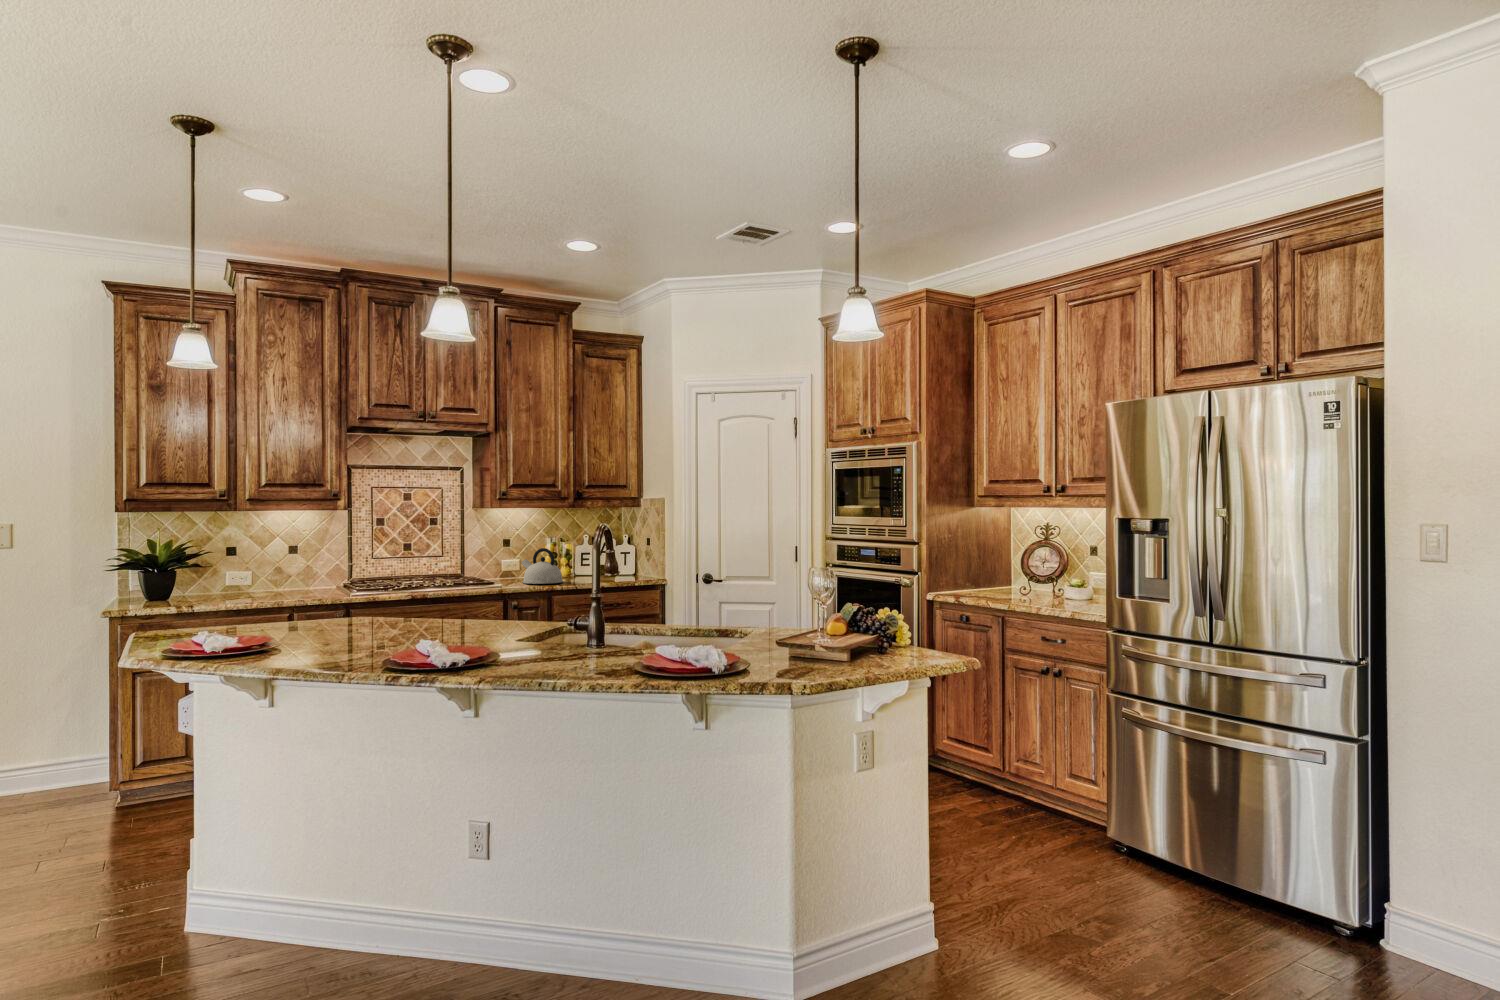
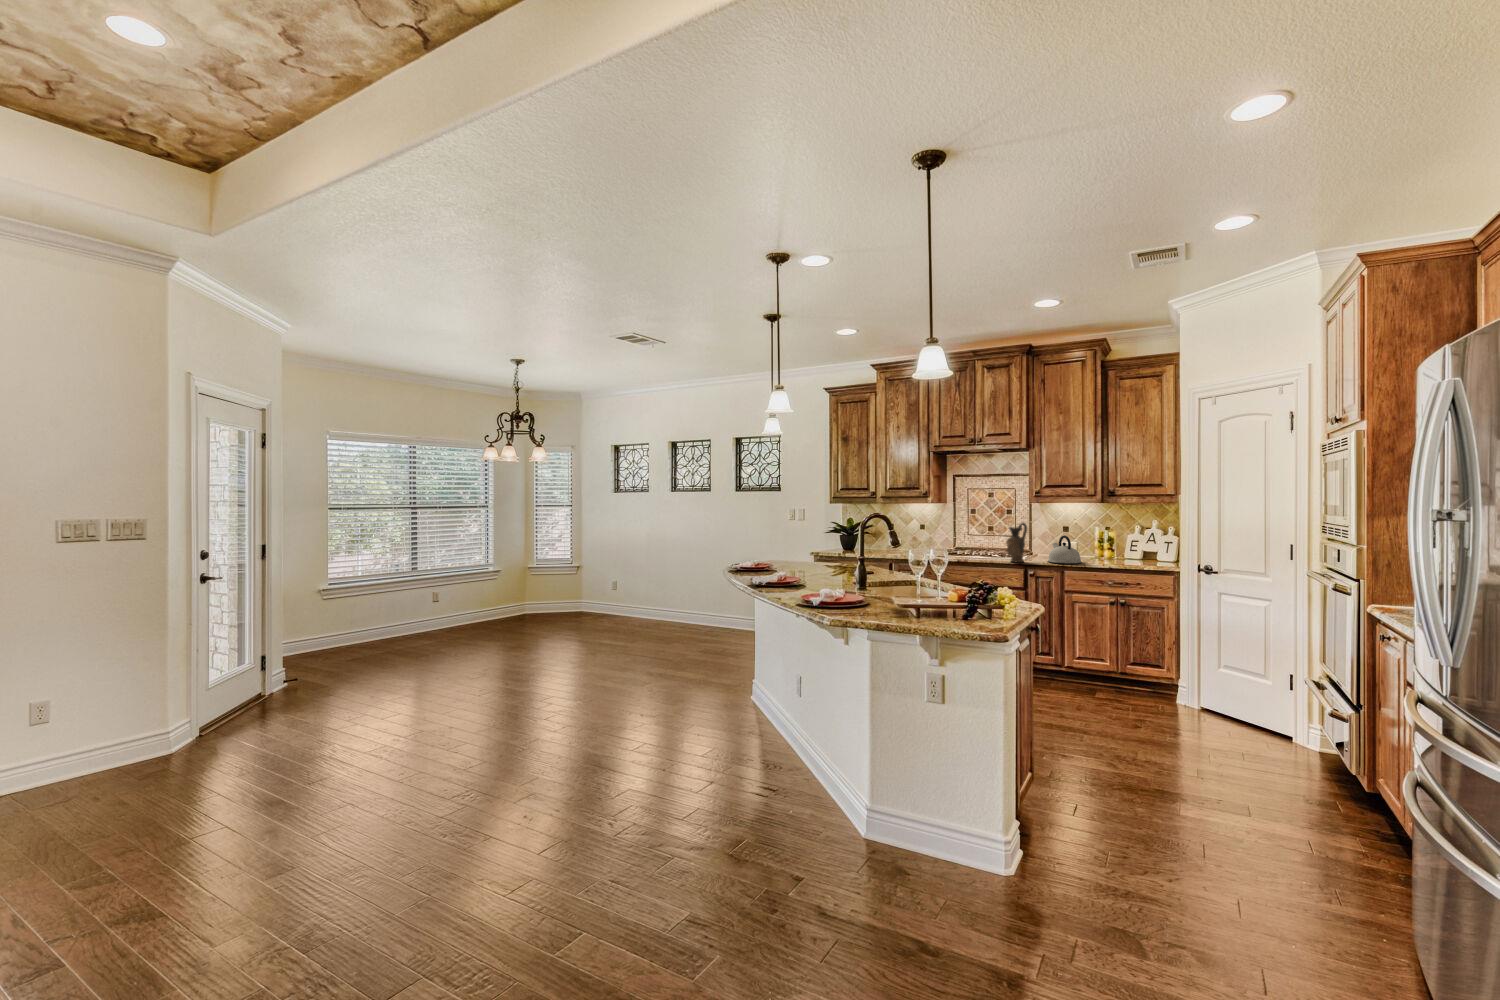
ceramic pitcher: none [482,533,505,588] -> present [1006,523,1027,562]

